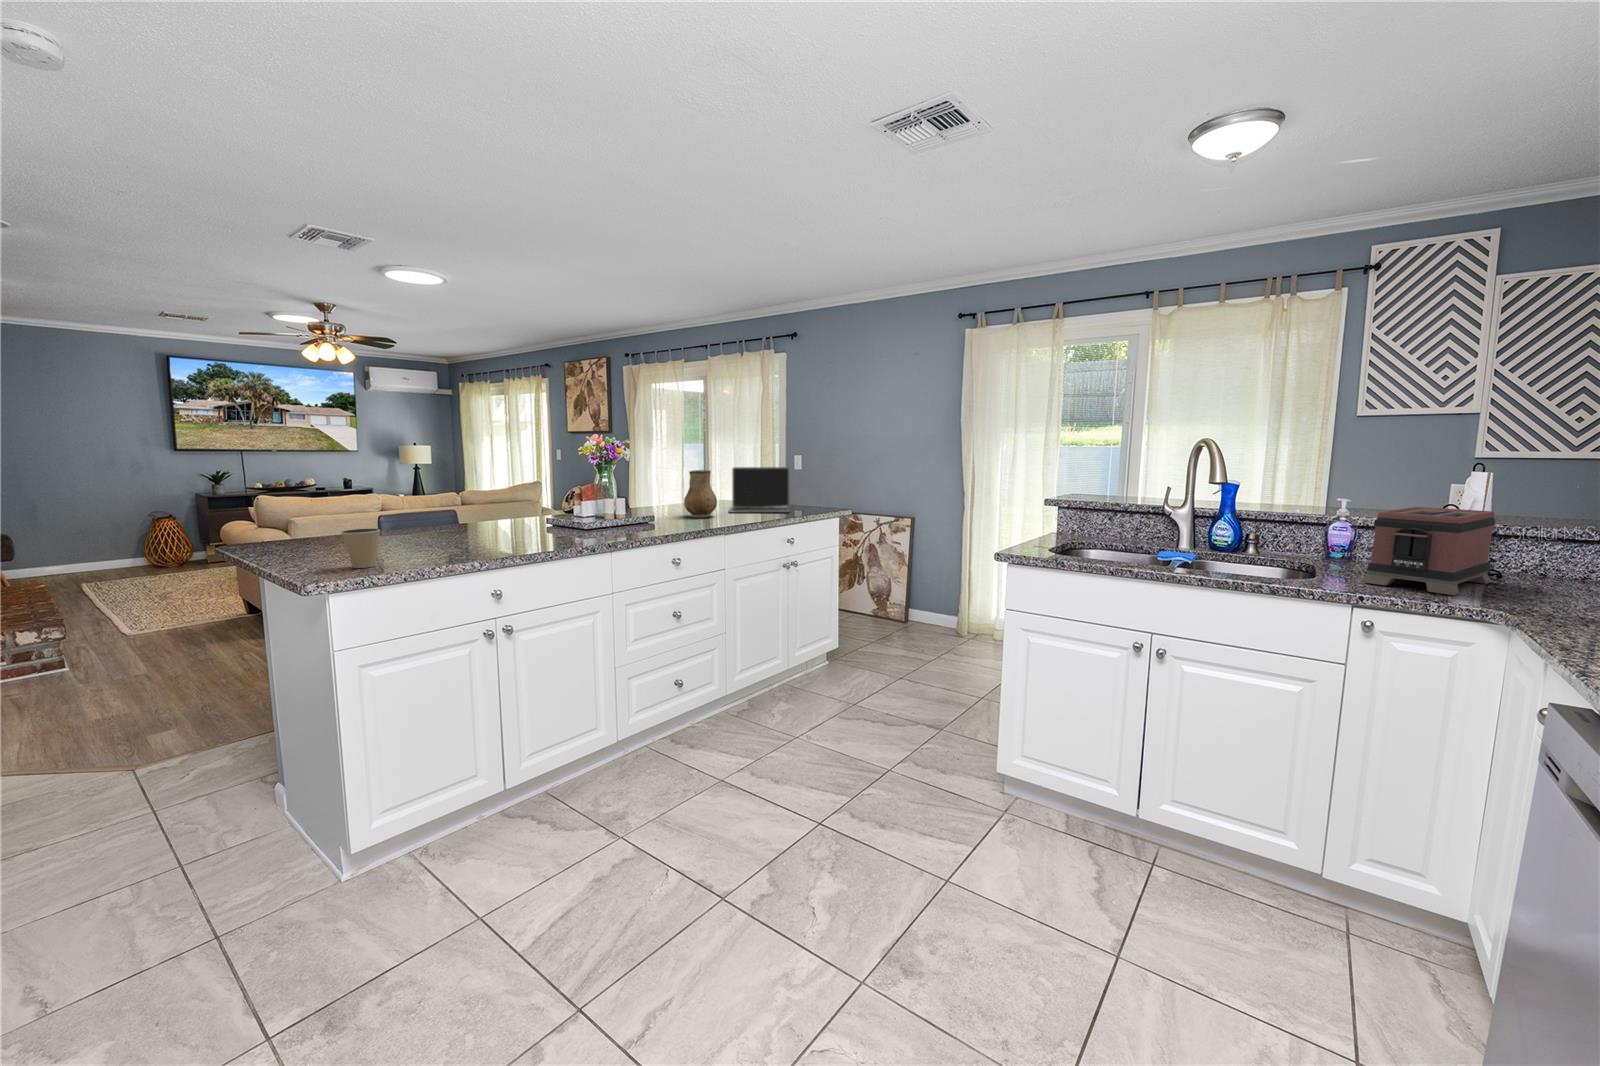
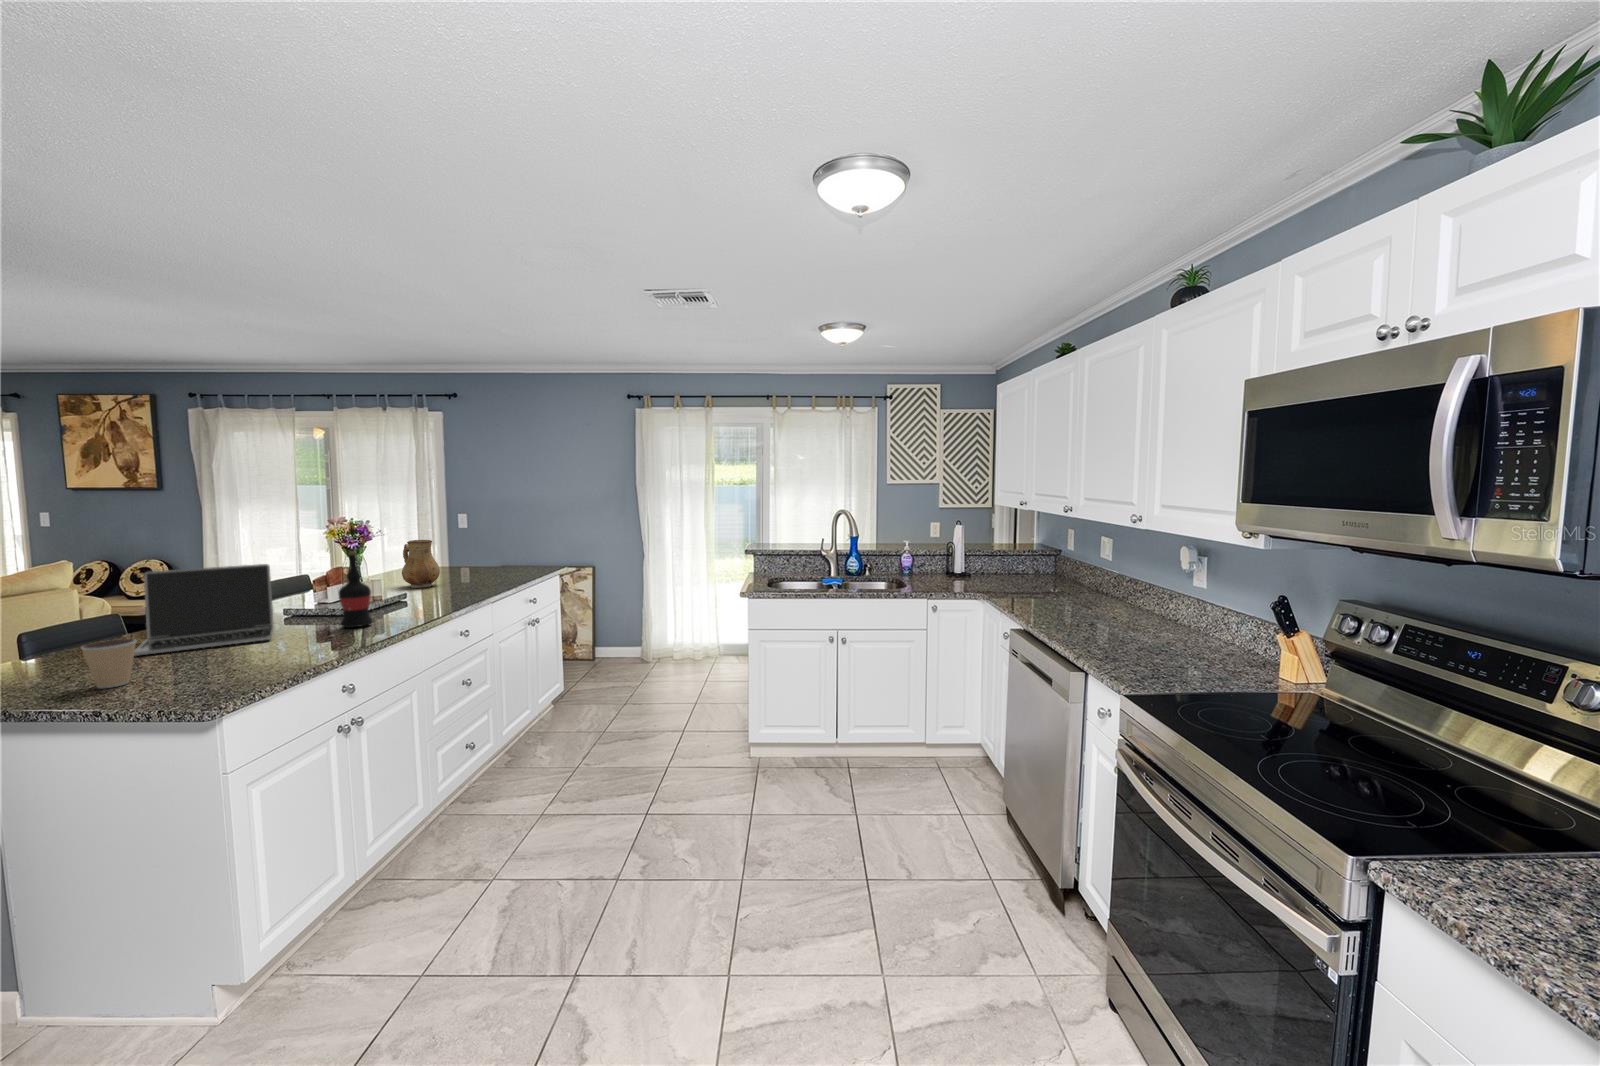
laptop: present [729,467,790,512] -> present [134,564,273,656]
wine bottle: none [570,470,600,545] -> present [339,551,372,628]
toaster: present [1363,507,1495,595] -> none [925,544,969,589]

